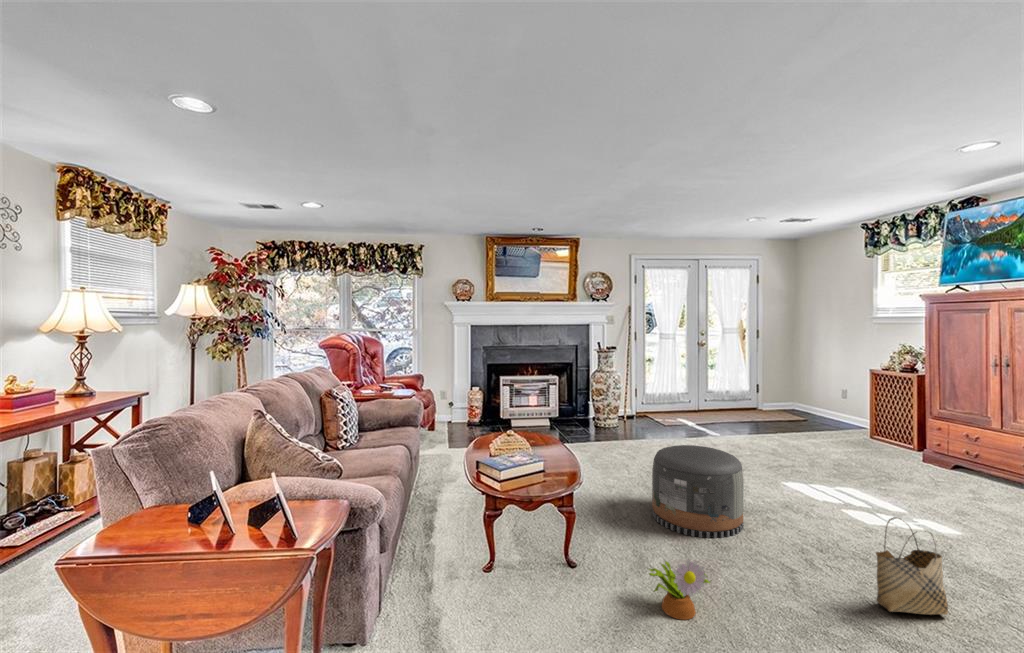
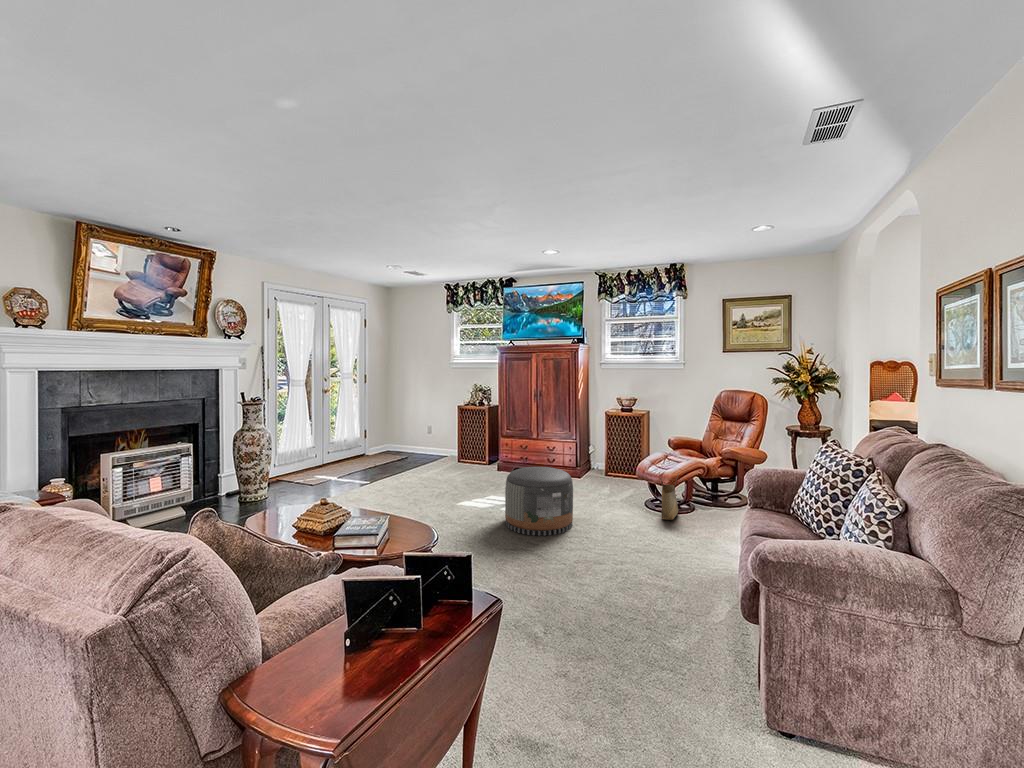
decorative plant: present [649,559,710,620] -> none [632,524,674,568]

